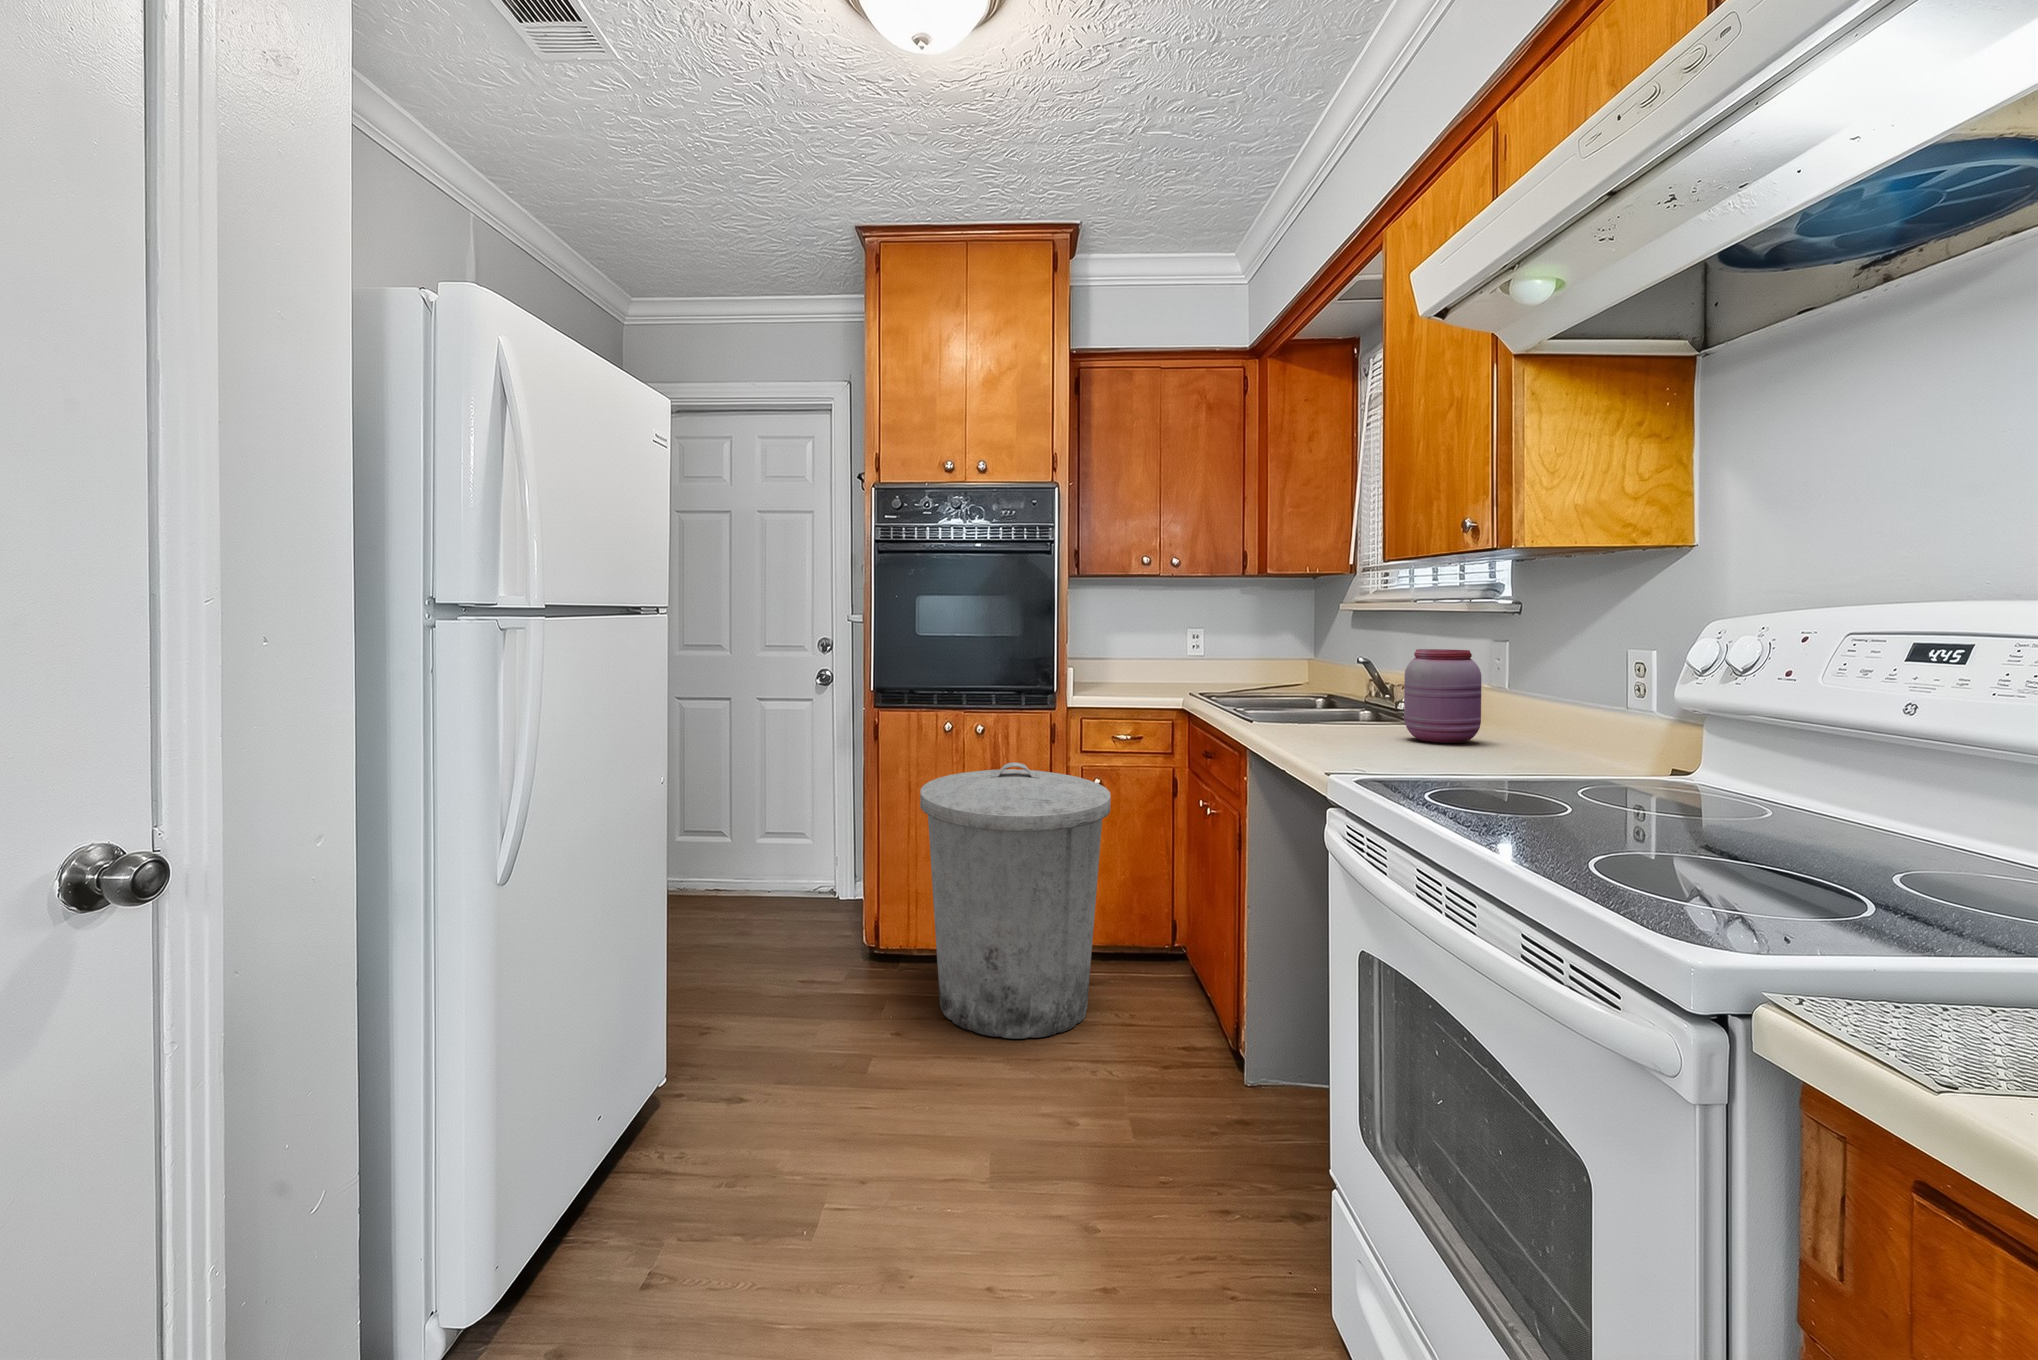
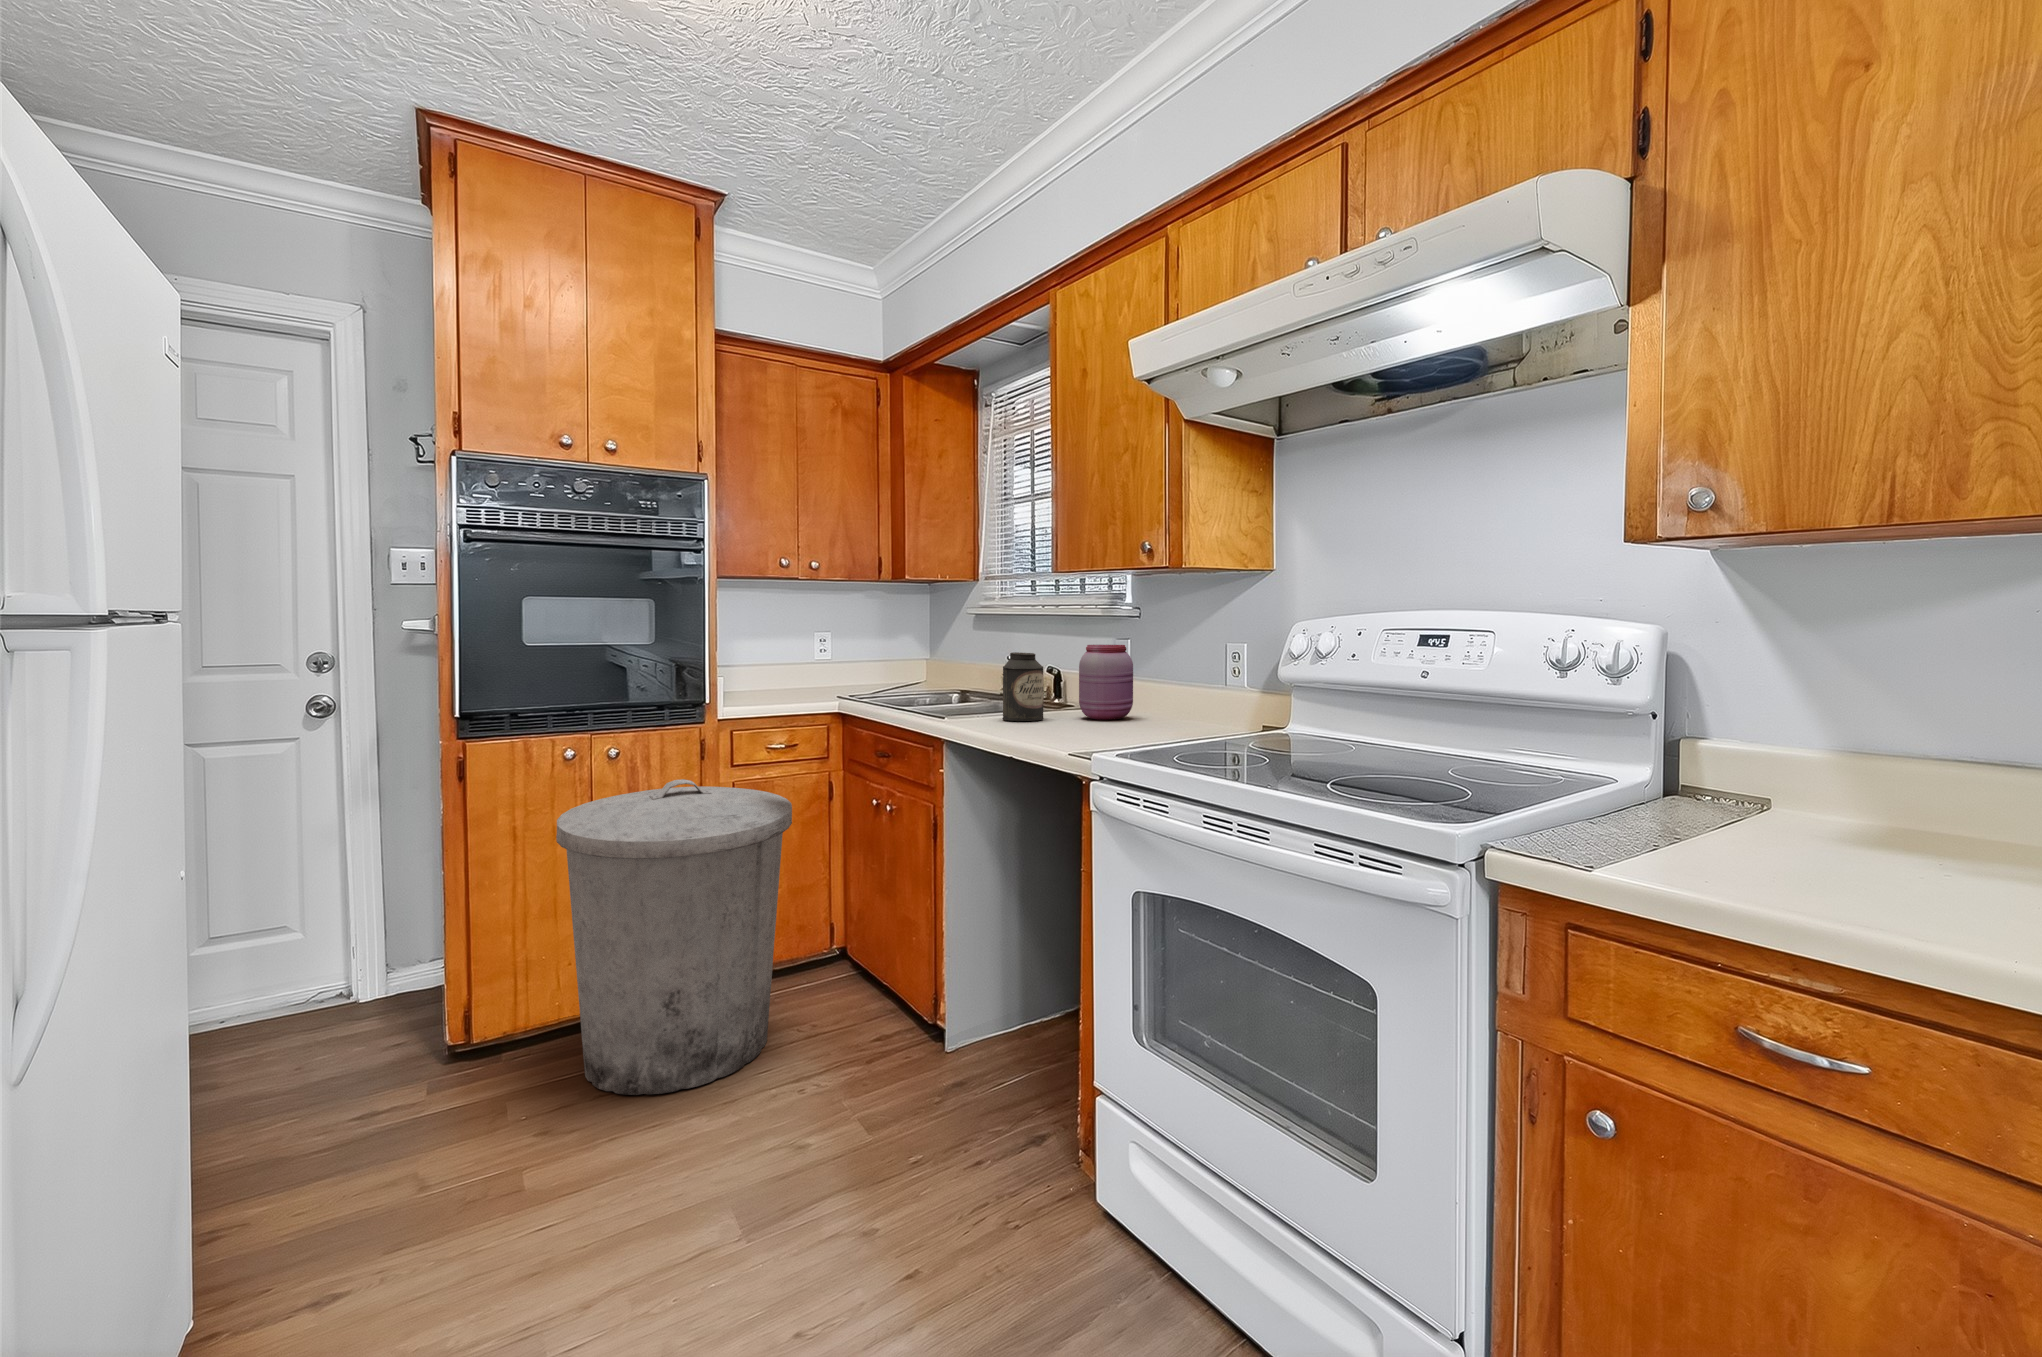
canister: none [1306,656,1357,736] -> present [1003,652,1044,721]

